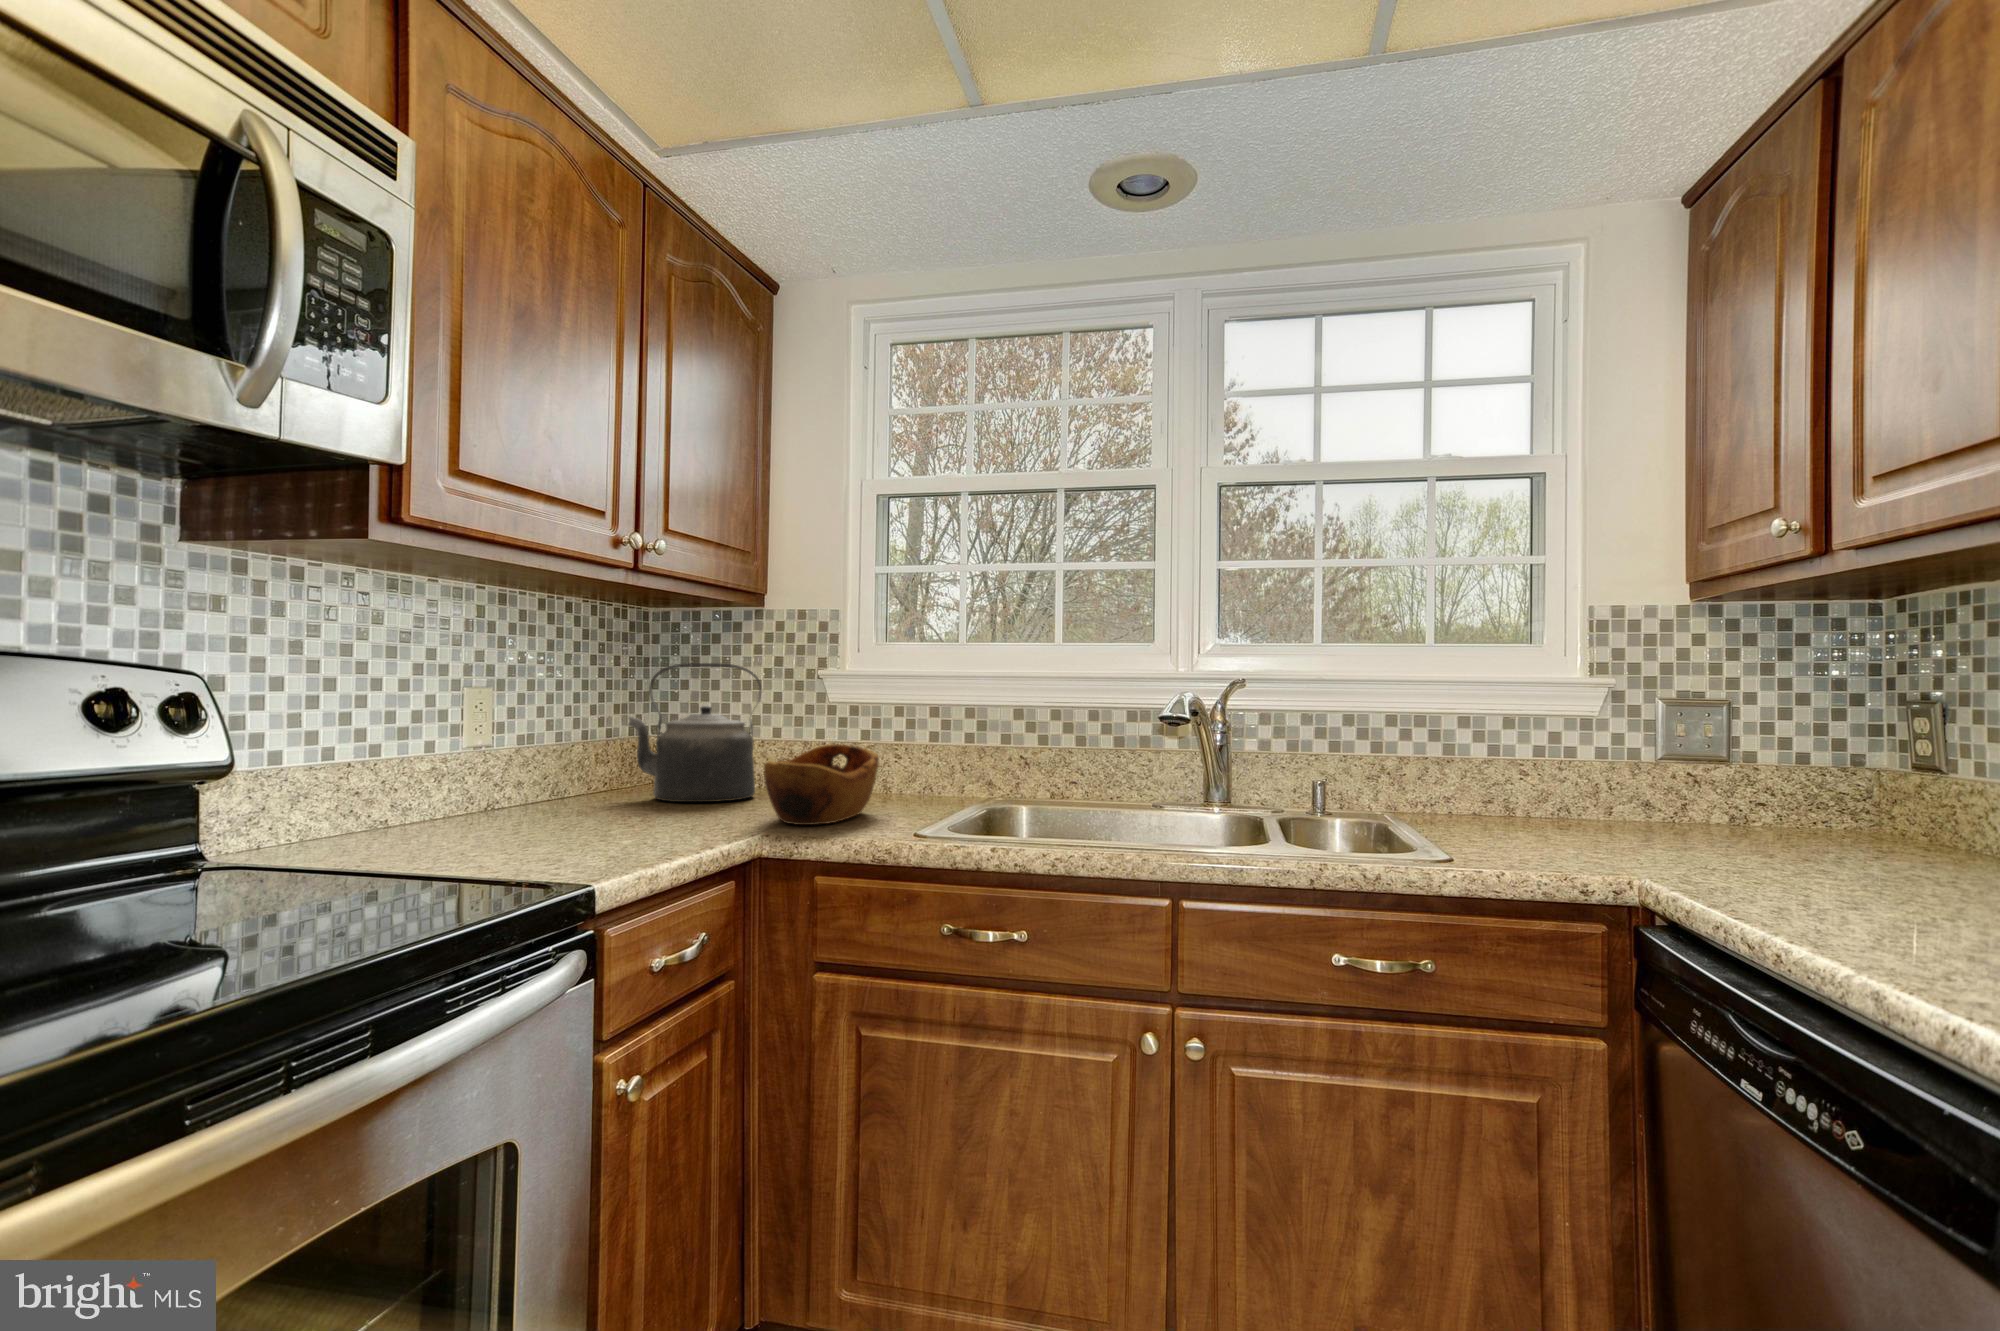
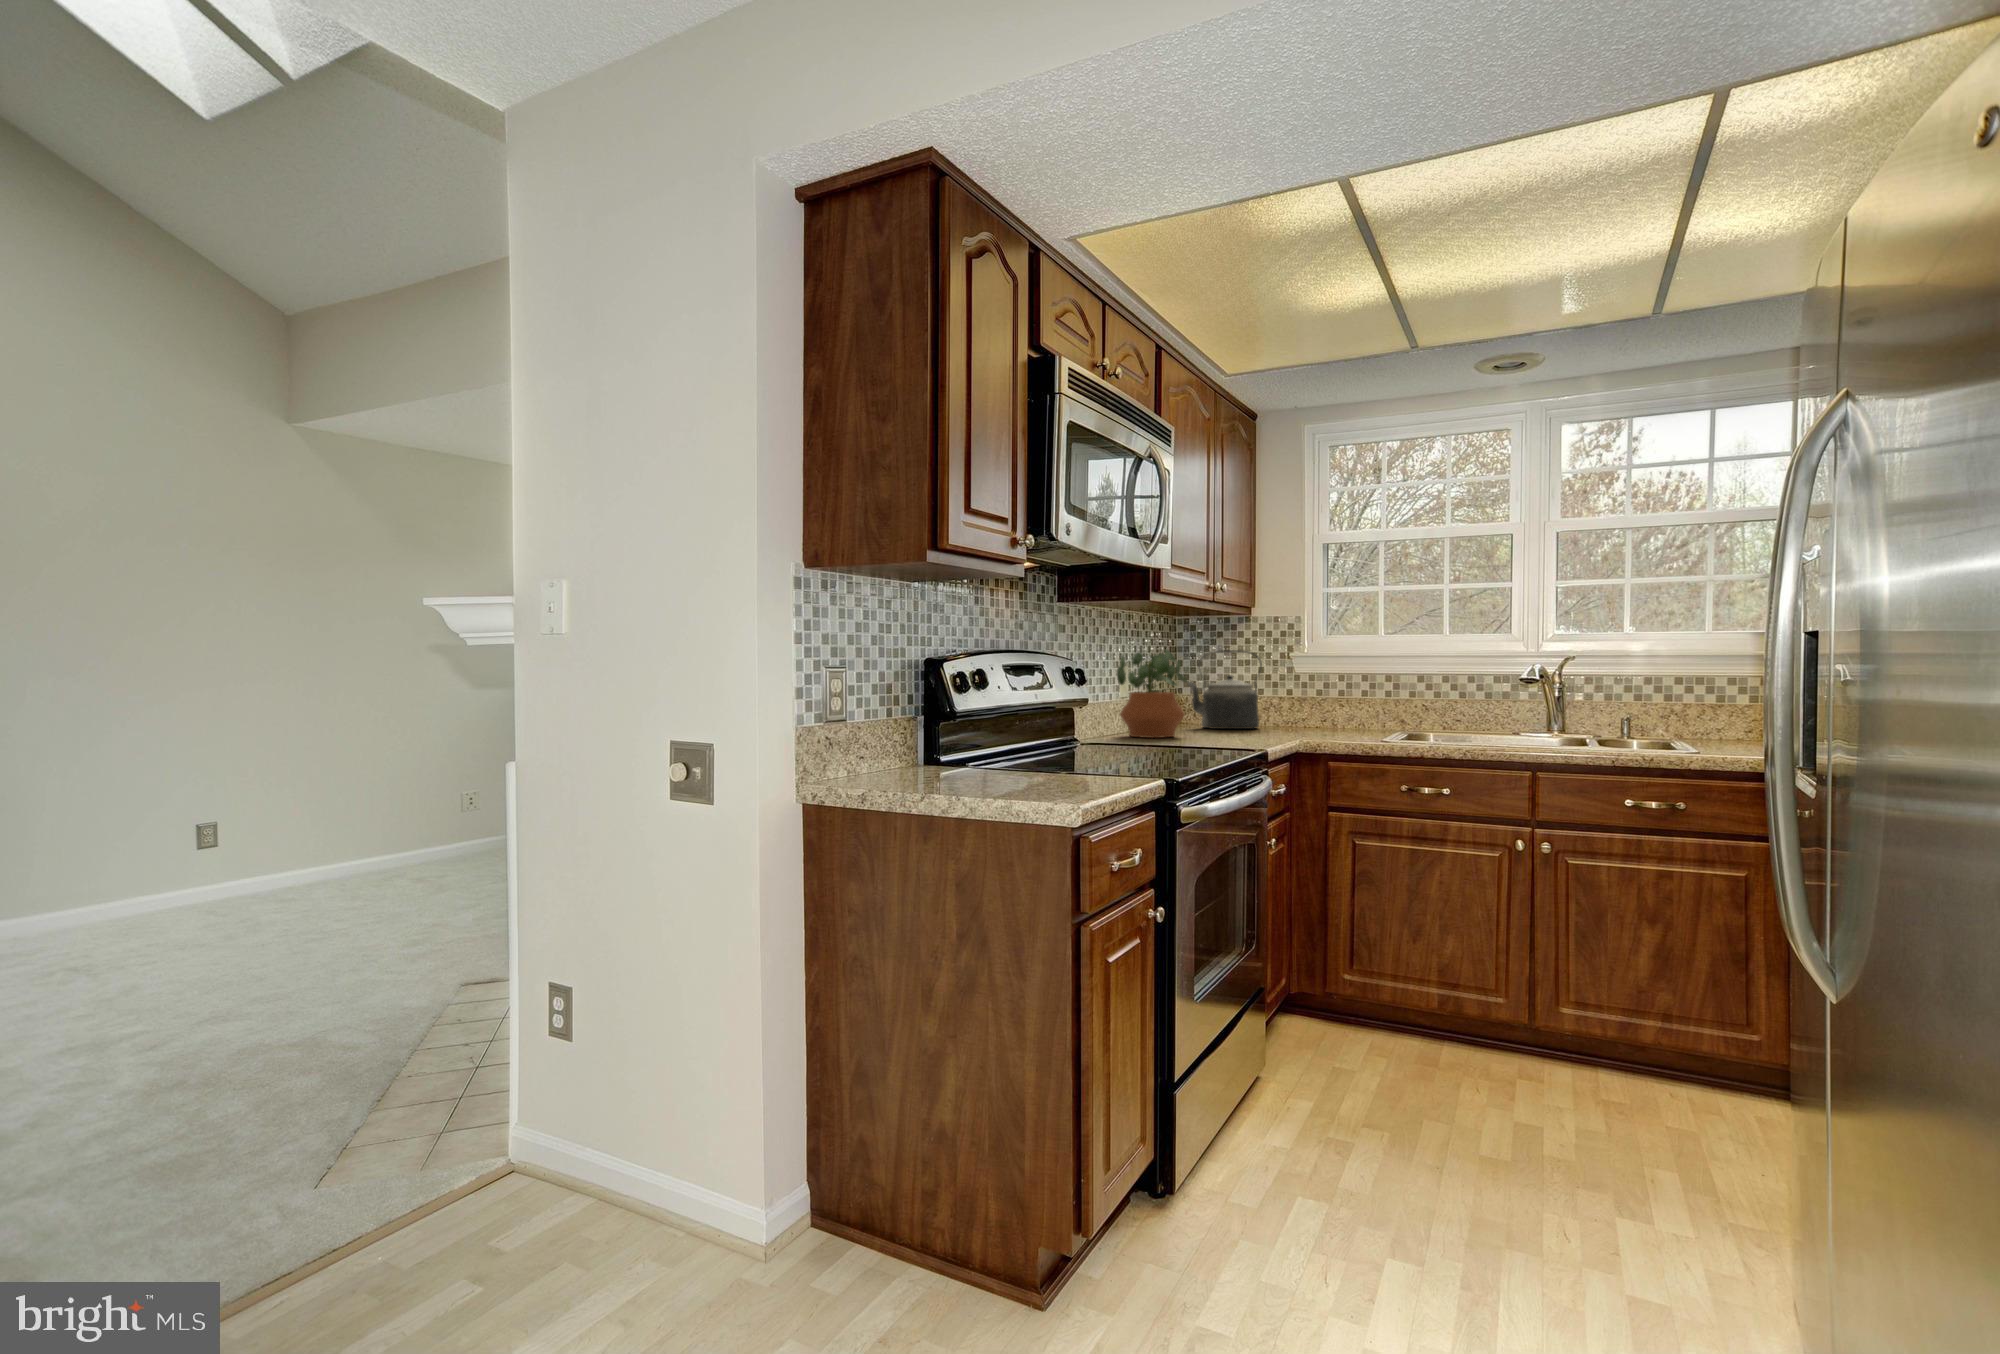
potted plant: none [403,656,565,837] -> present [1117,650,1187,738]
wooden bowl: present [764,744,879,825] -> none [1288,696,1347,737]

